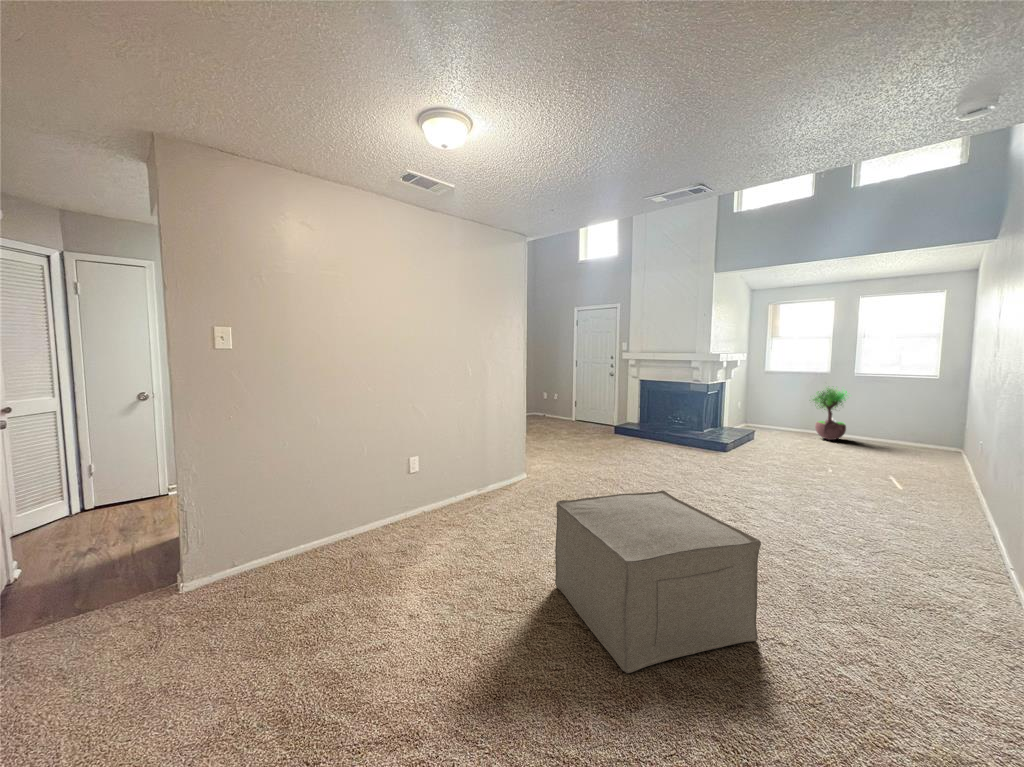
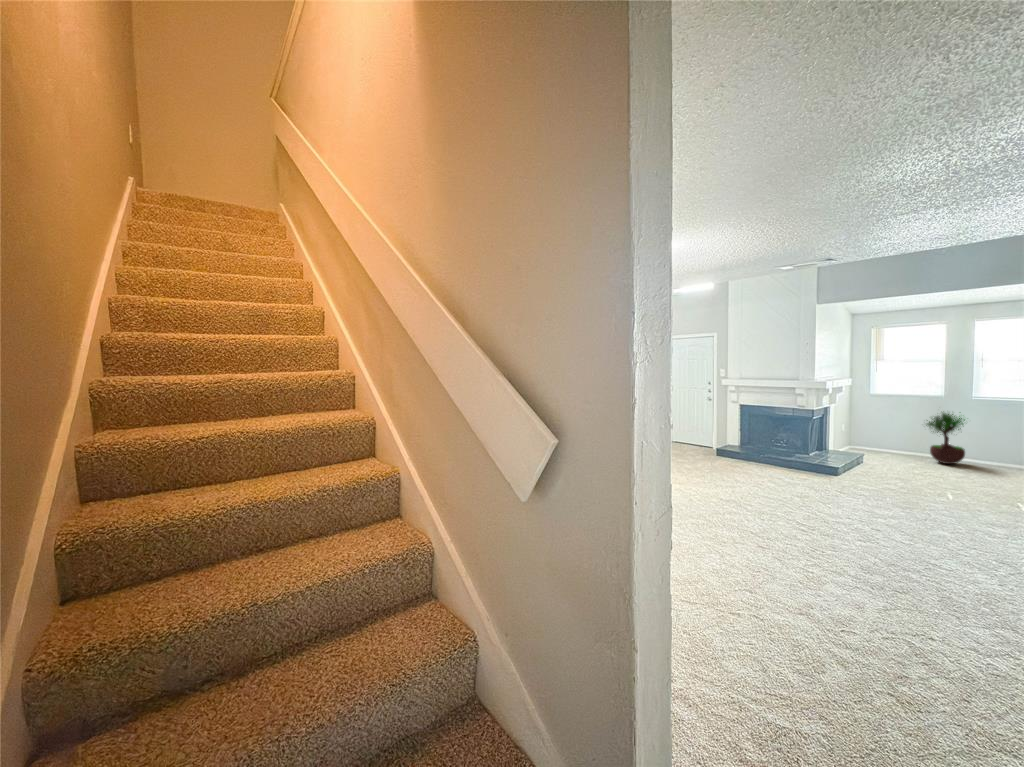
ottoman: present [555,491,761,673] -> none [722,513,911,650]

